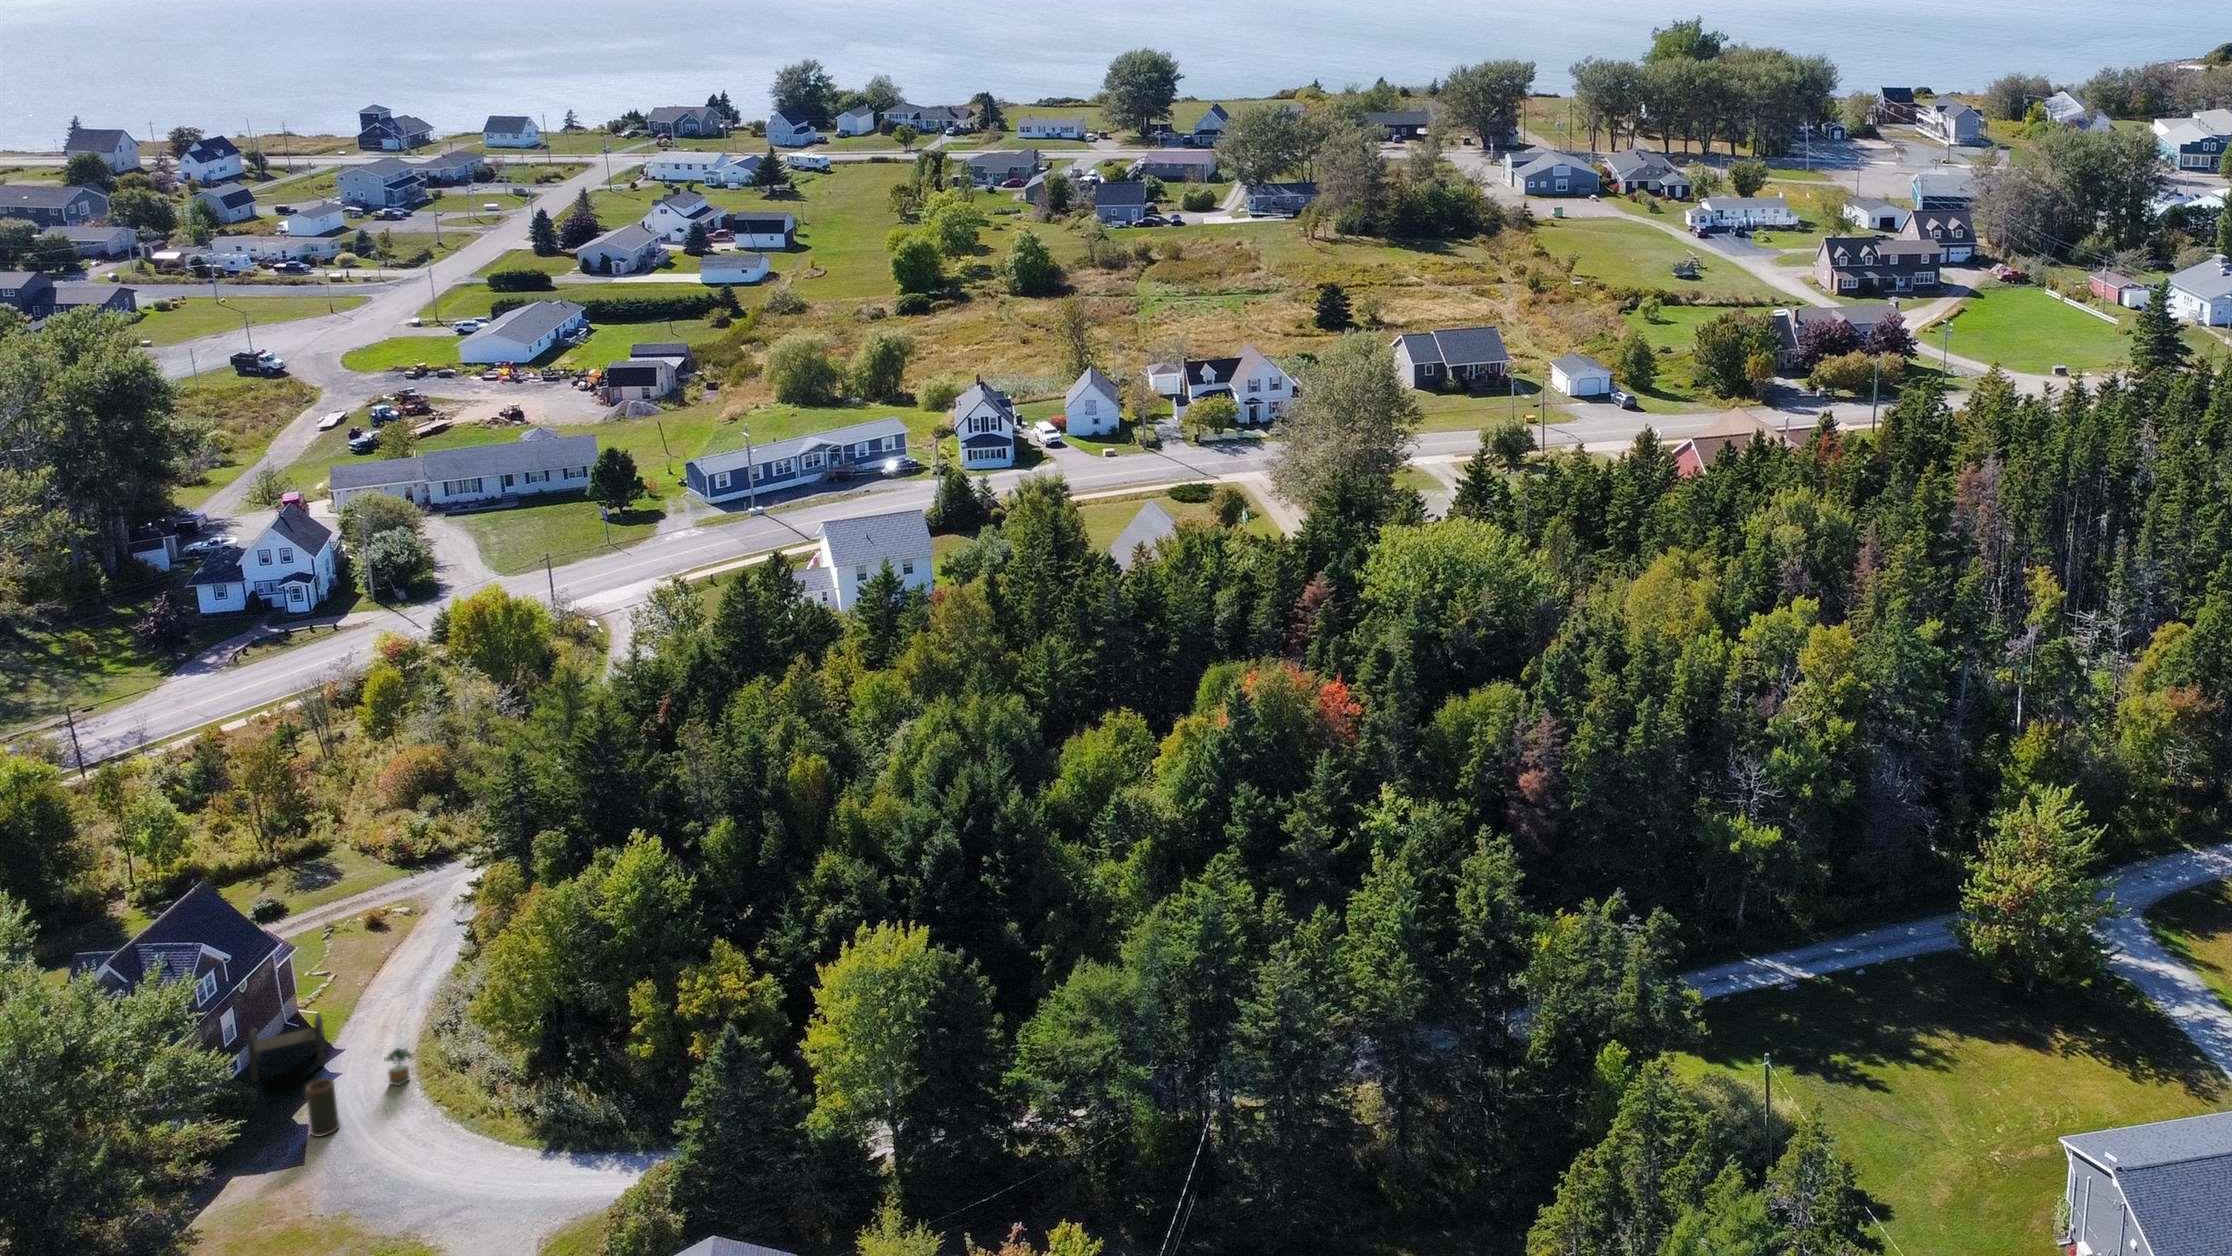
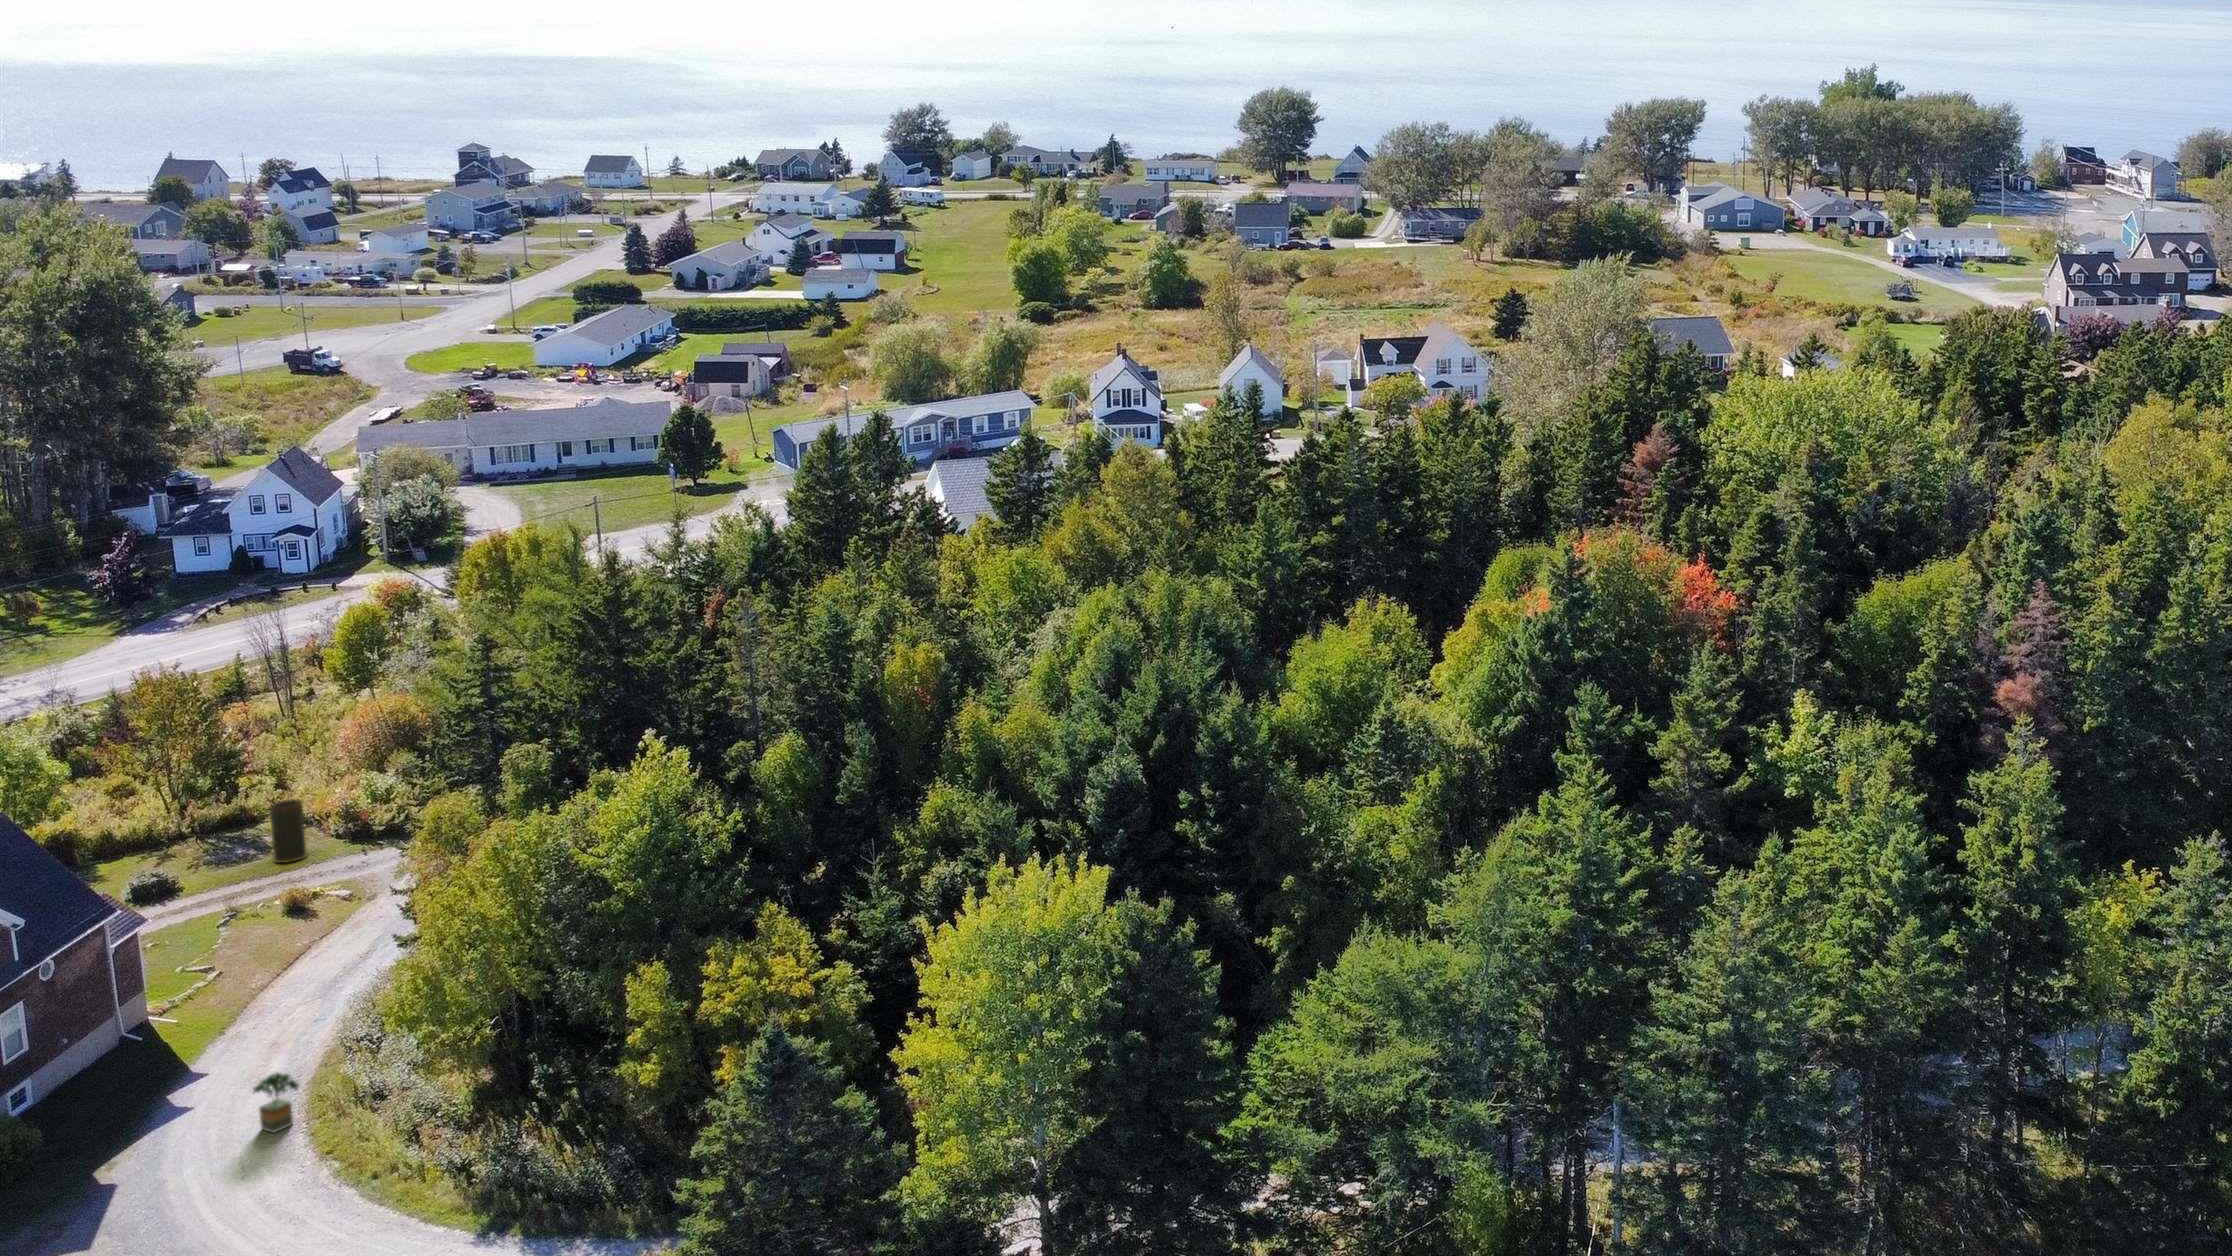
bench: present [248,1014,326,1081] -> none [50,1020,181,1122]
trash can: present [305,1078,340,1137] -> present [269,799,307,863]

